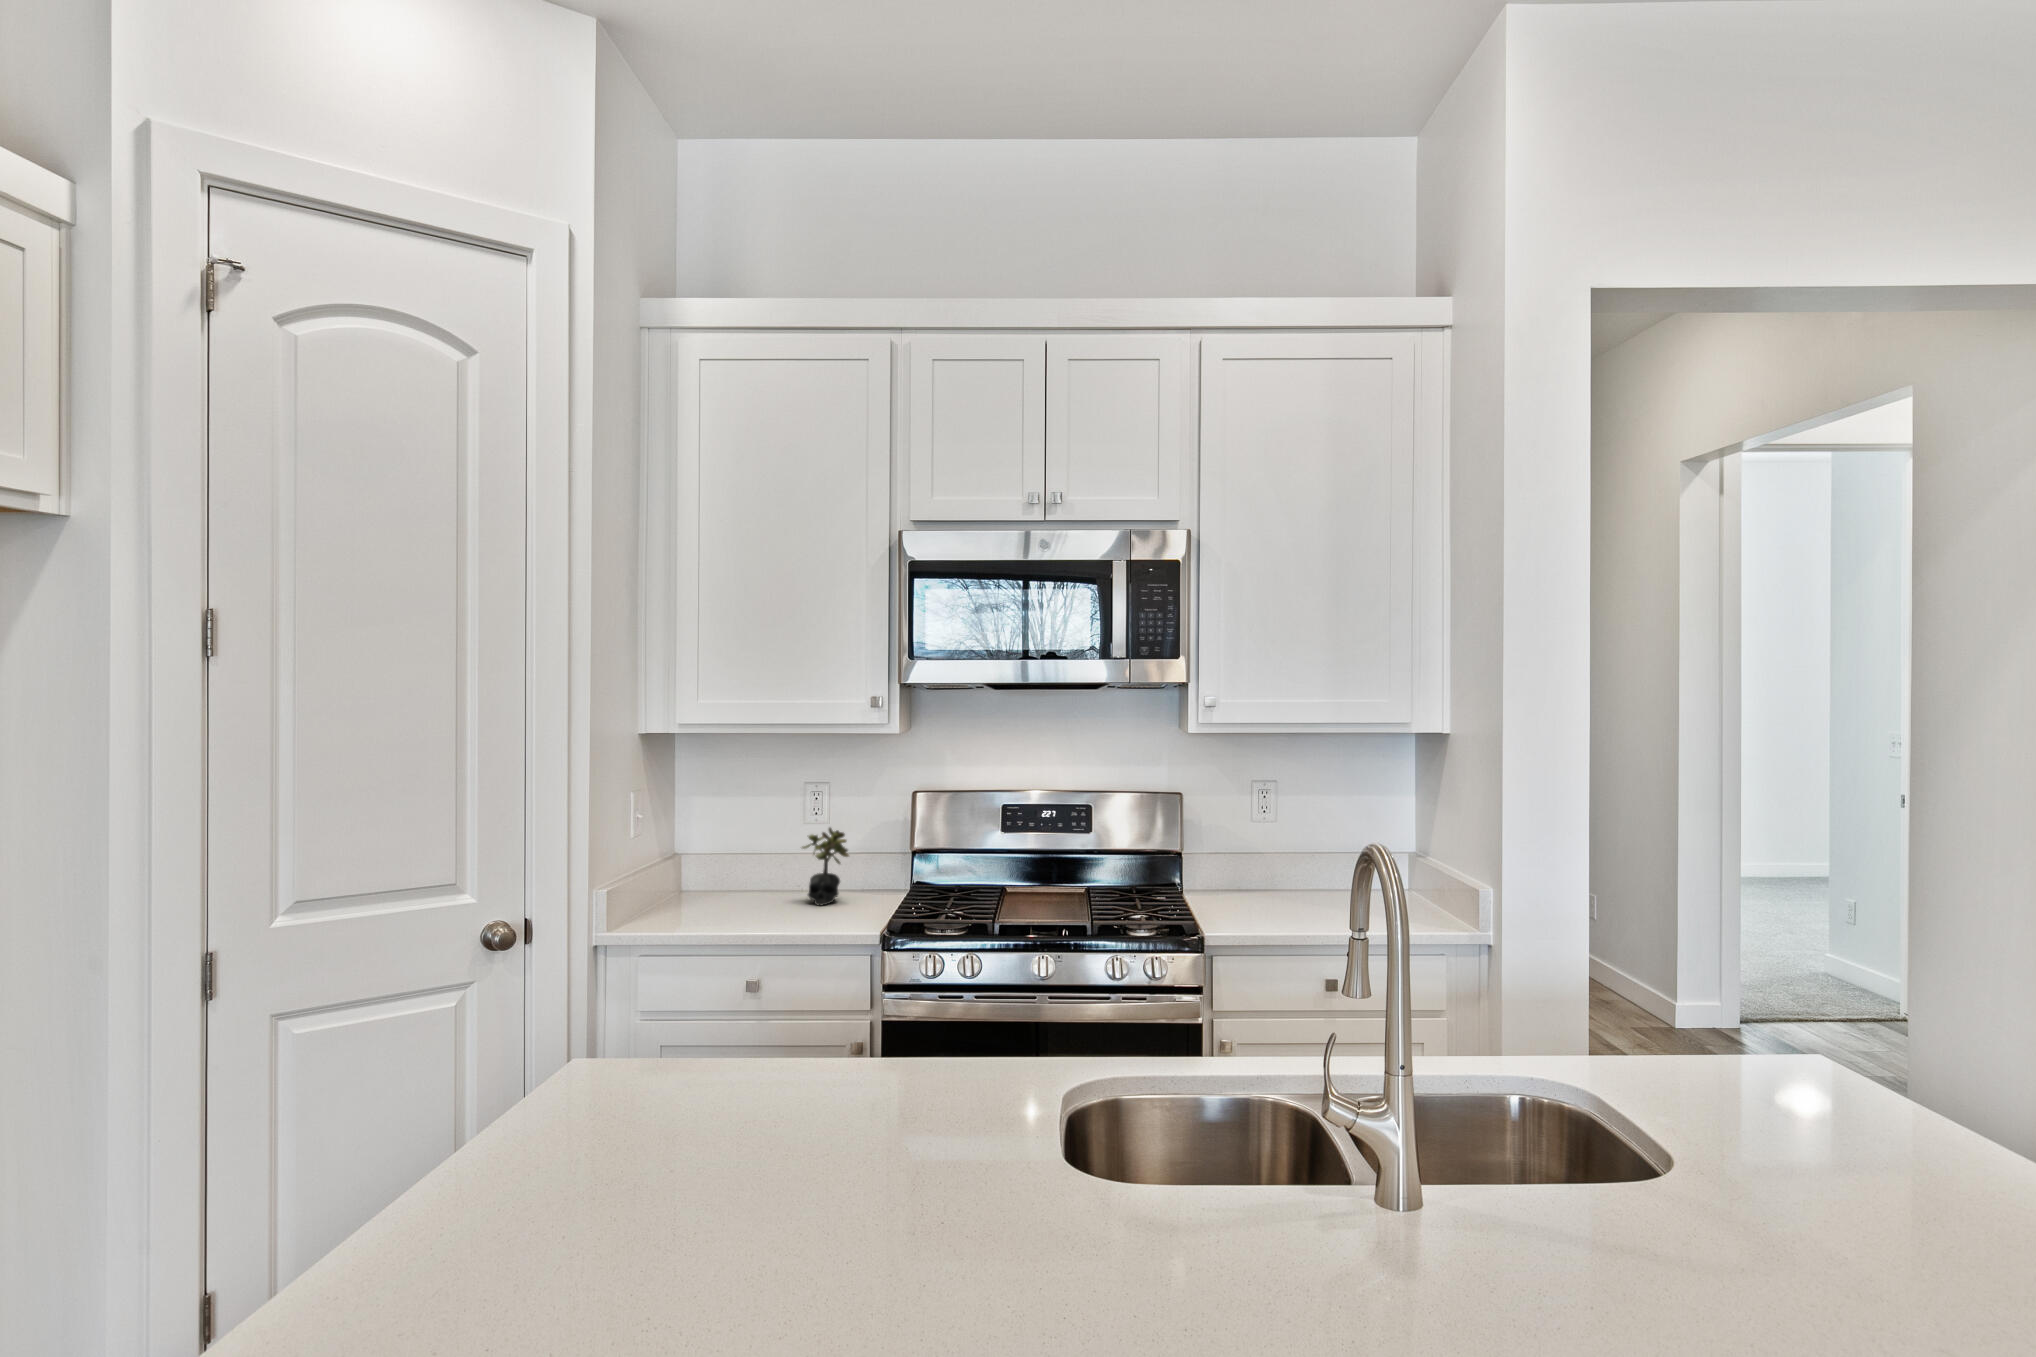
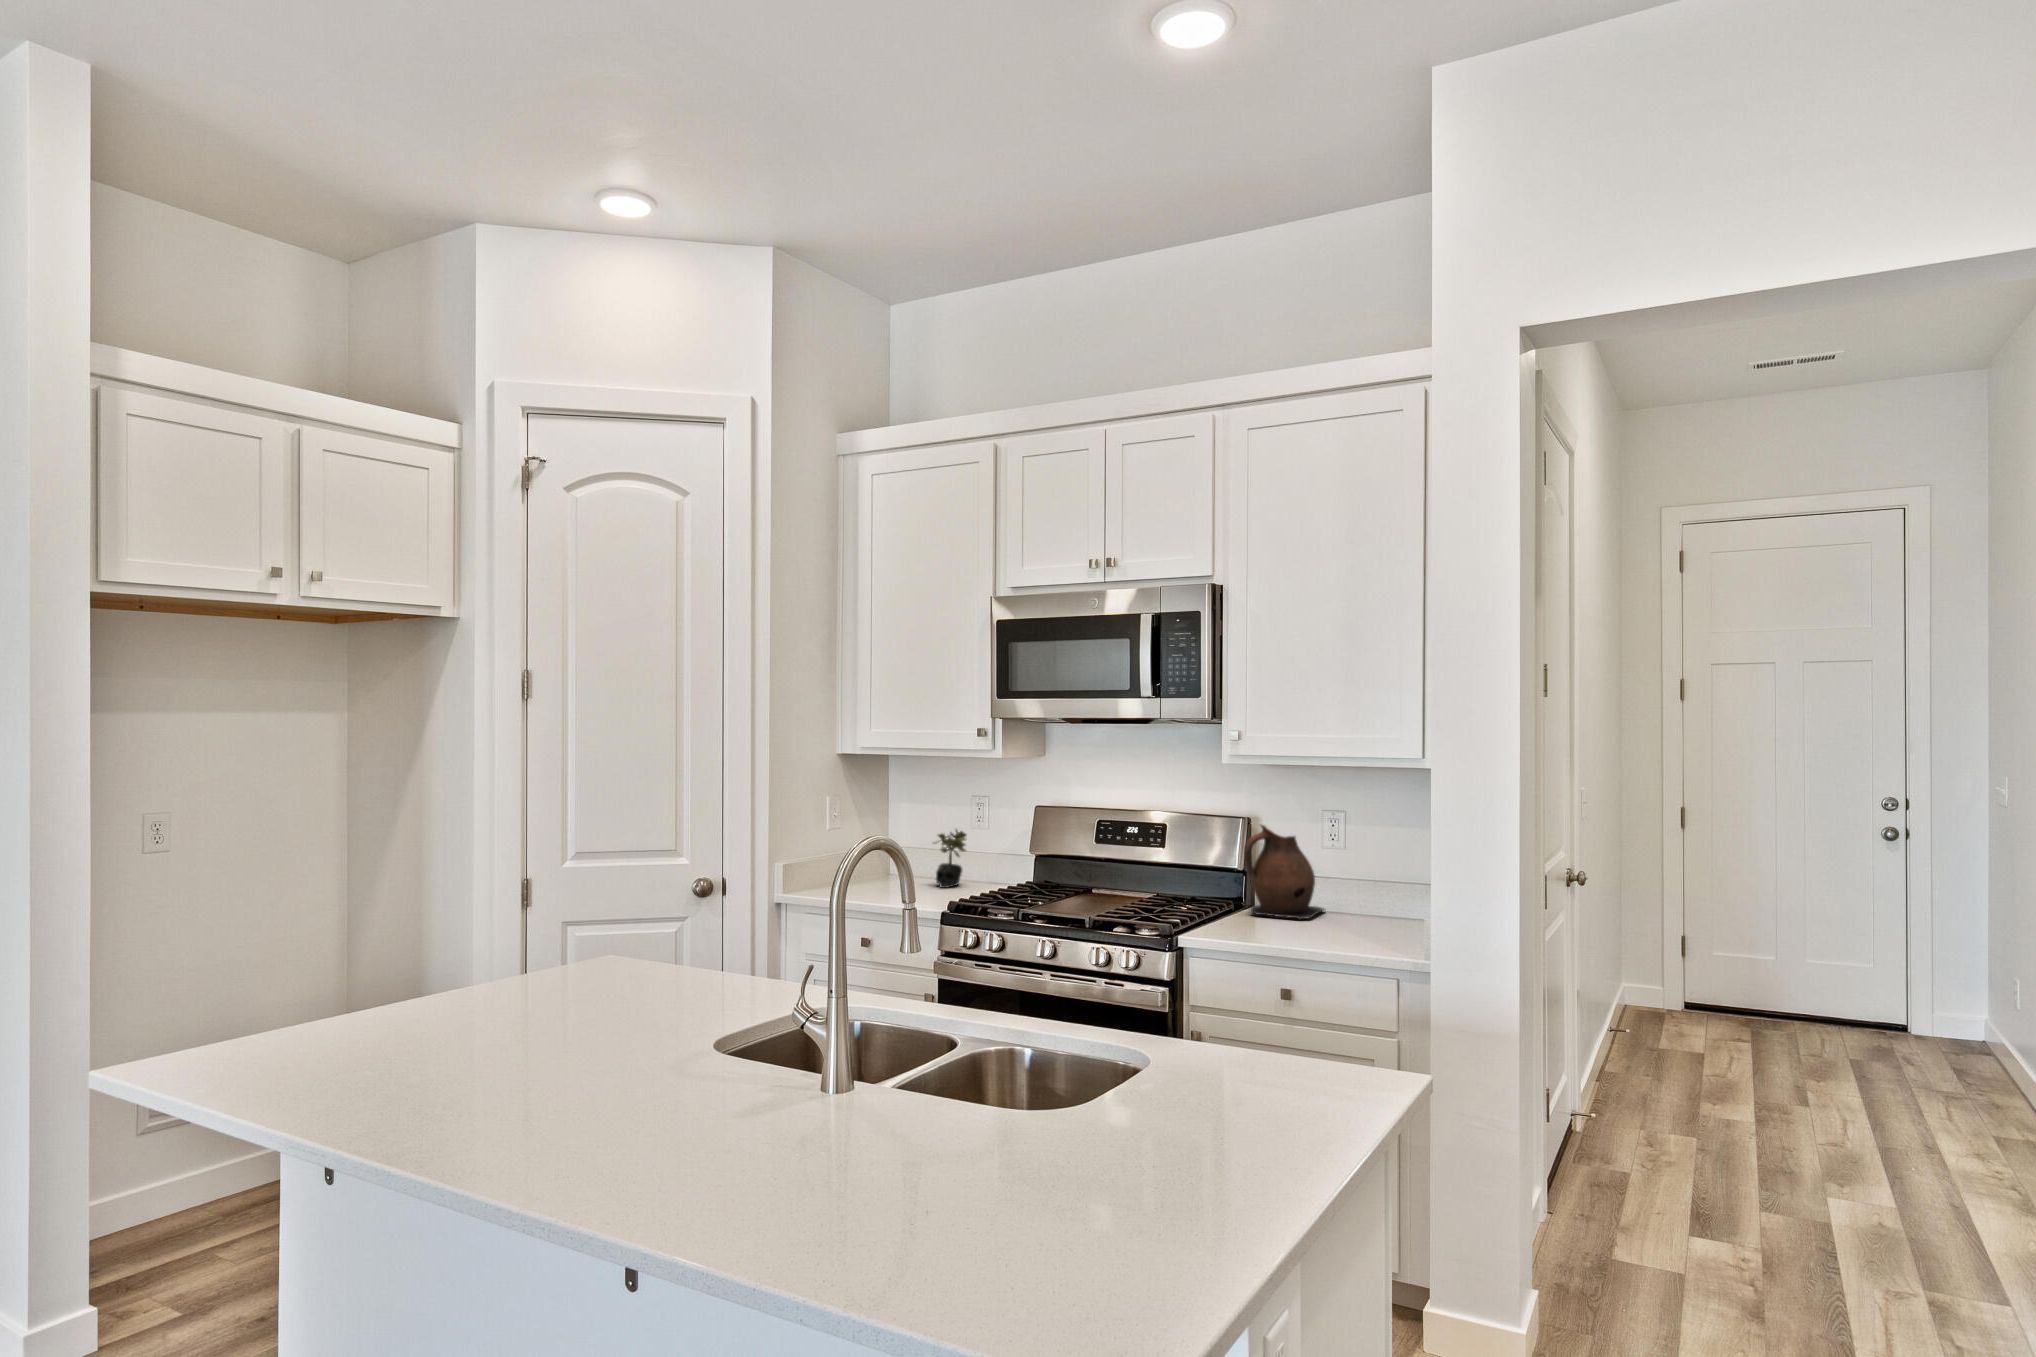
ceramic pitcher: none [1224,807,1313,920] -> present [1244,824,1325,919]

